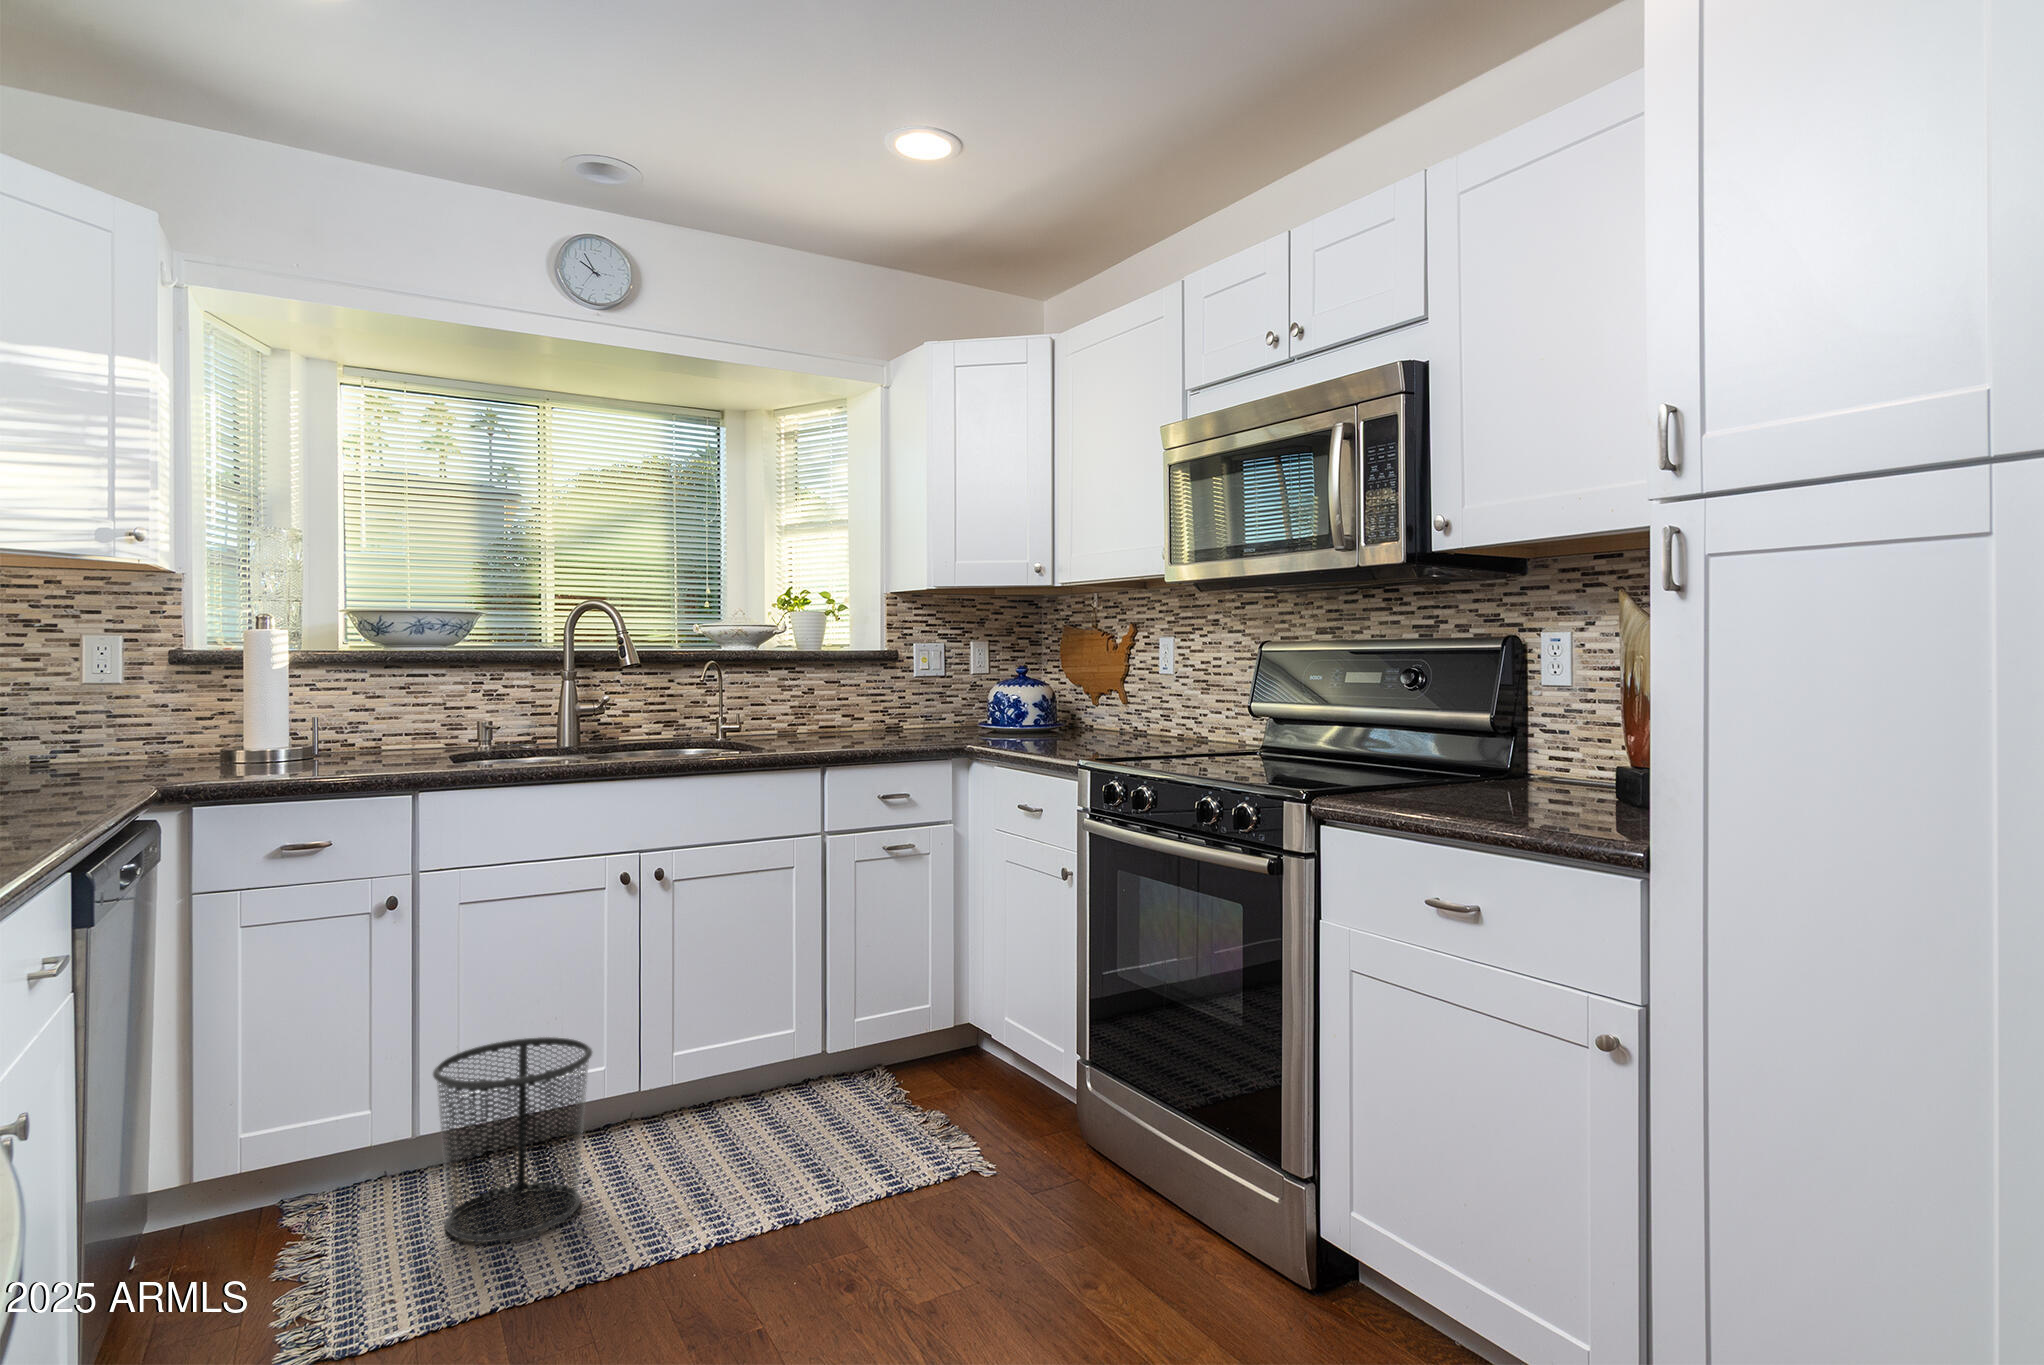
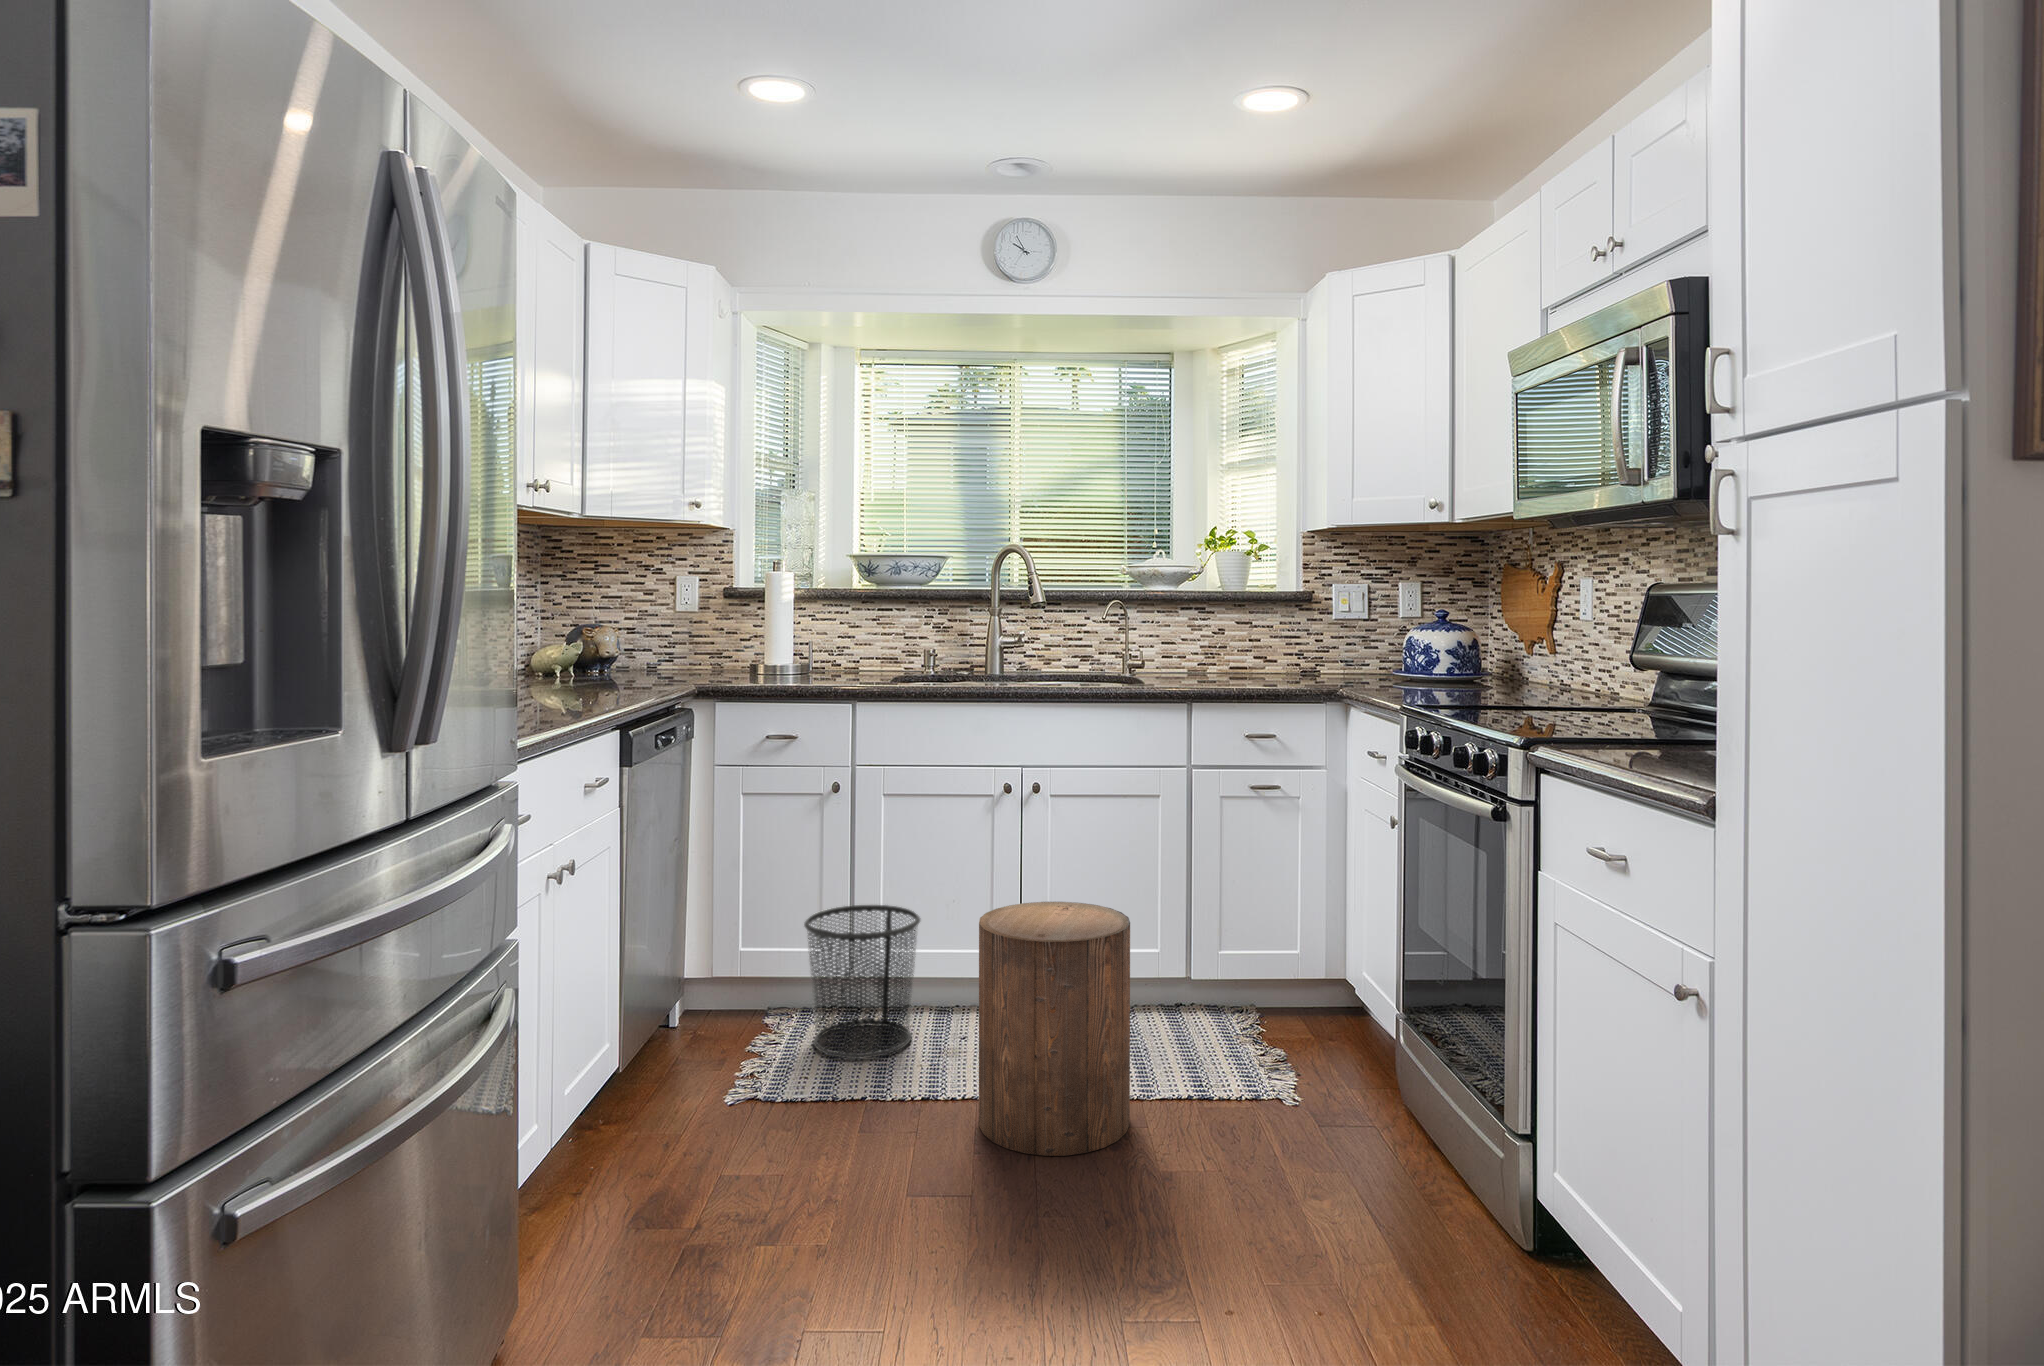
stool: none [751,981,920,1262] -> present [979,902,1130,1156]

